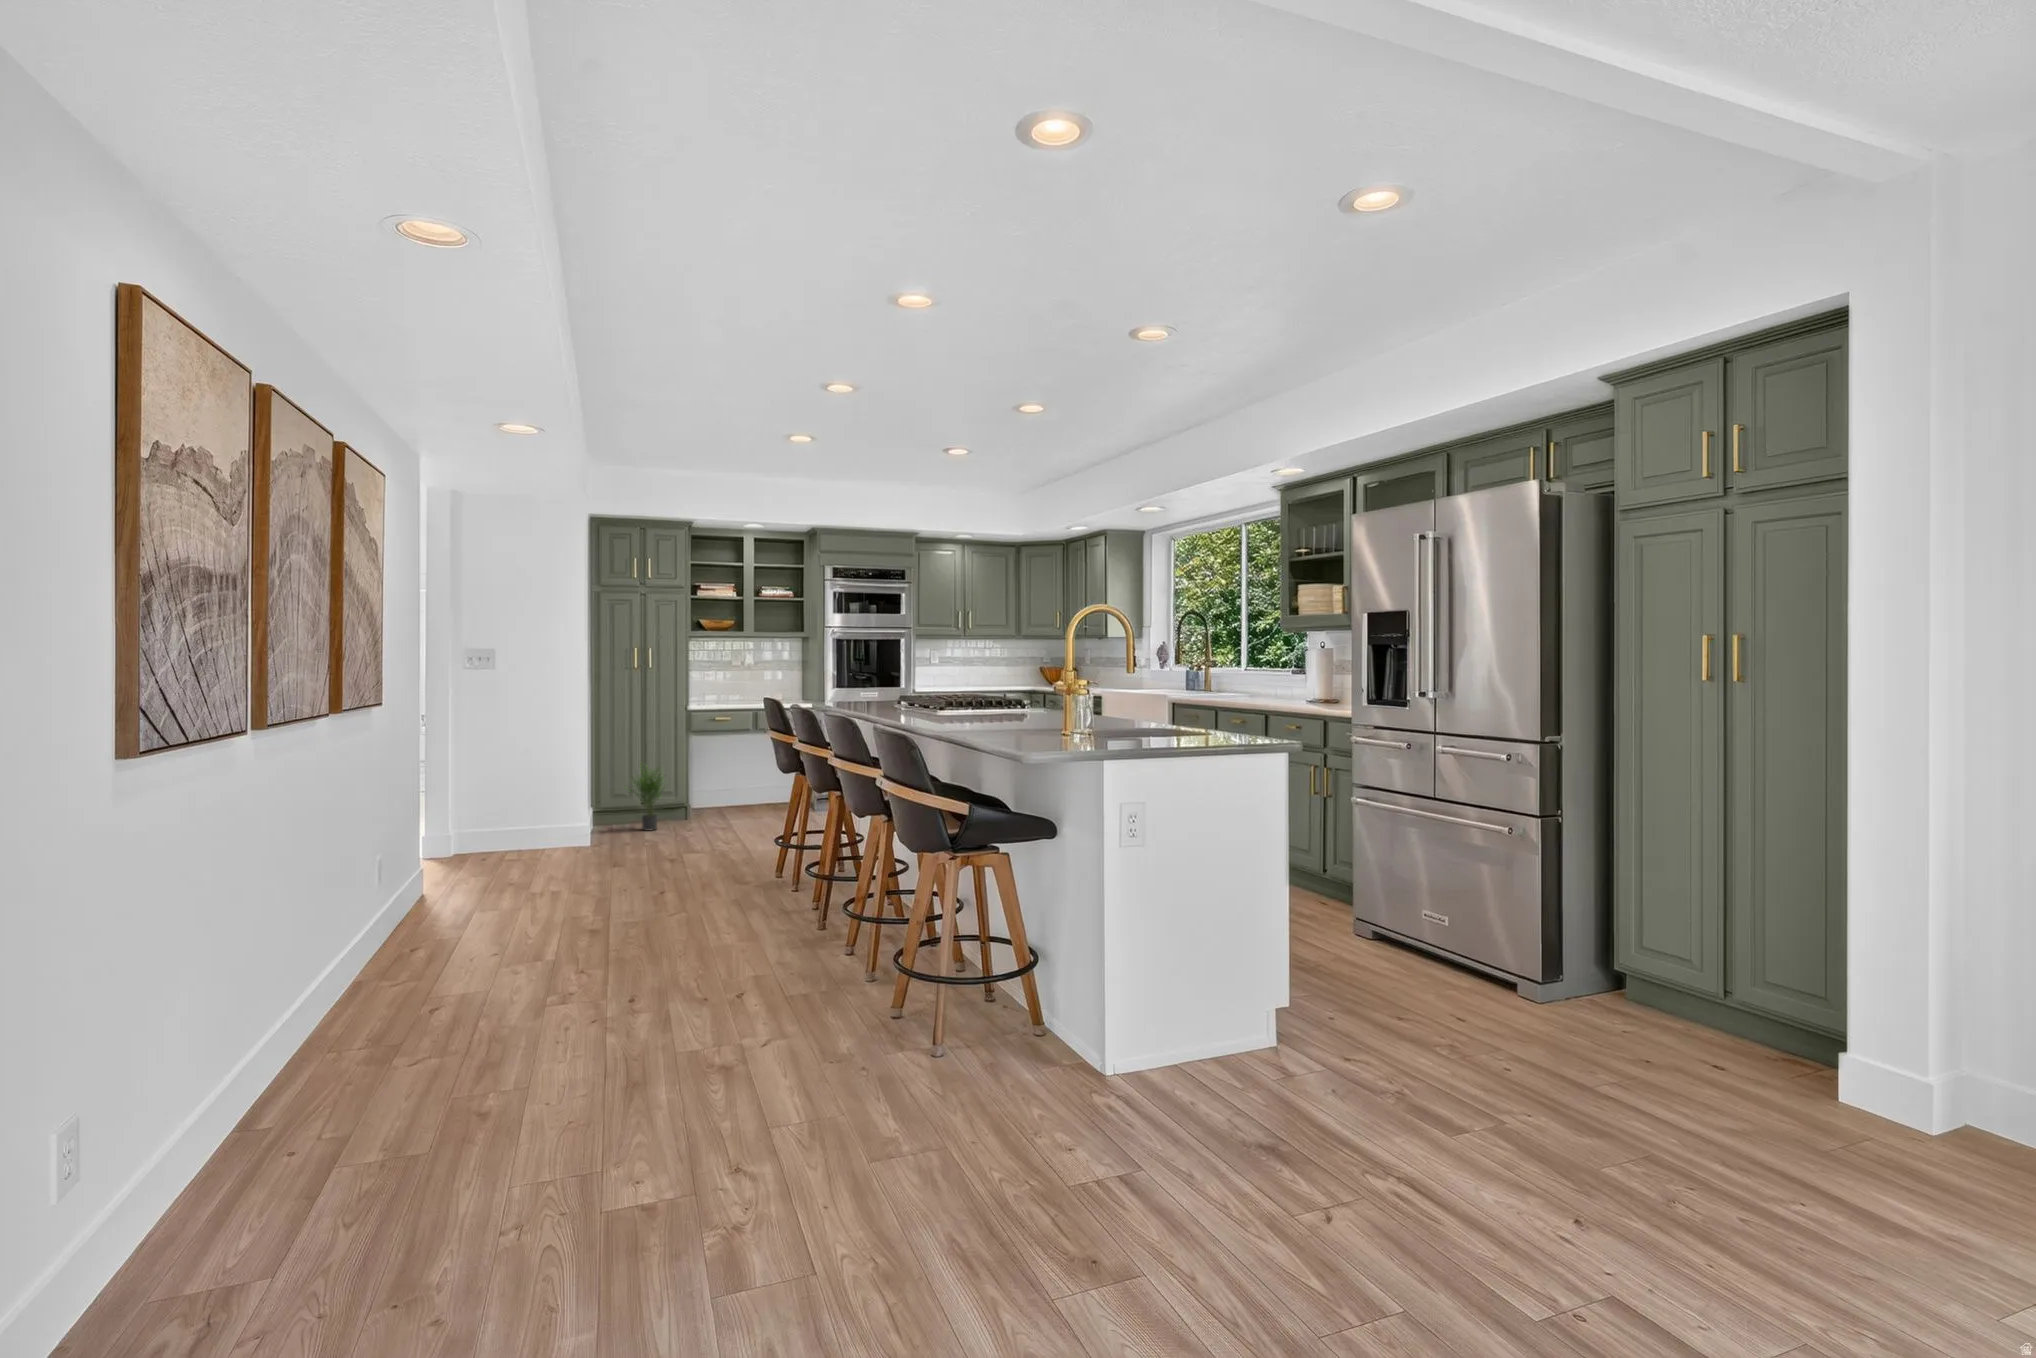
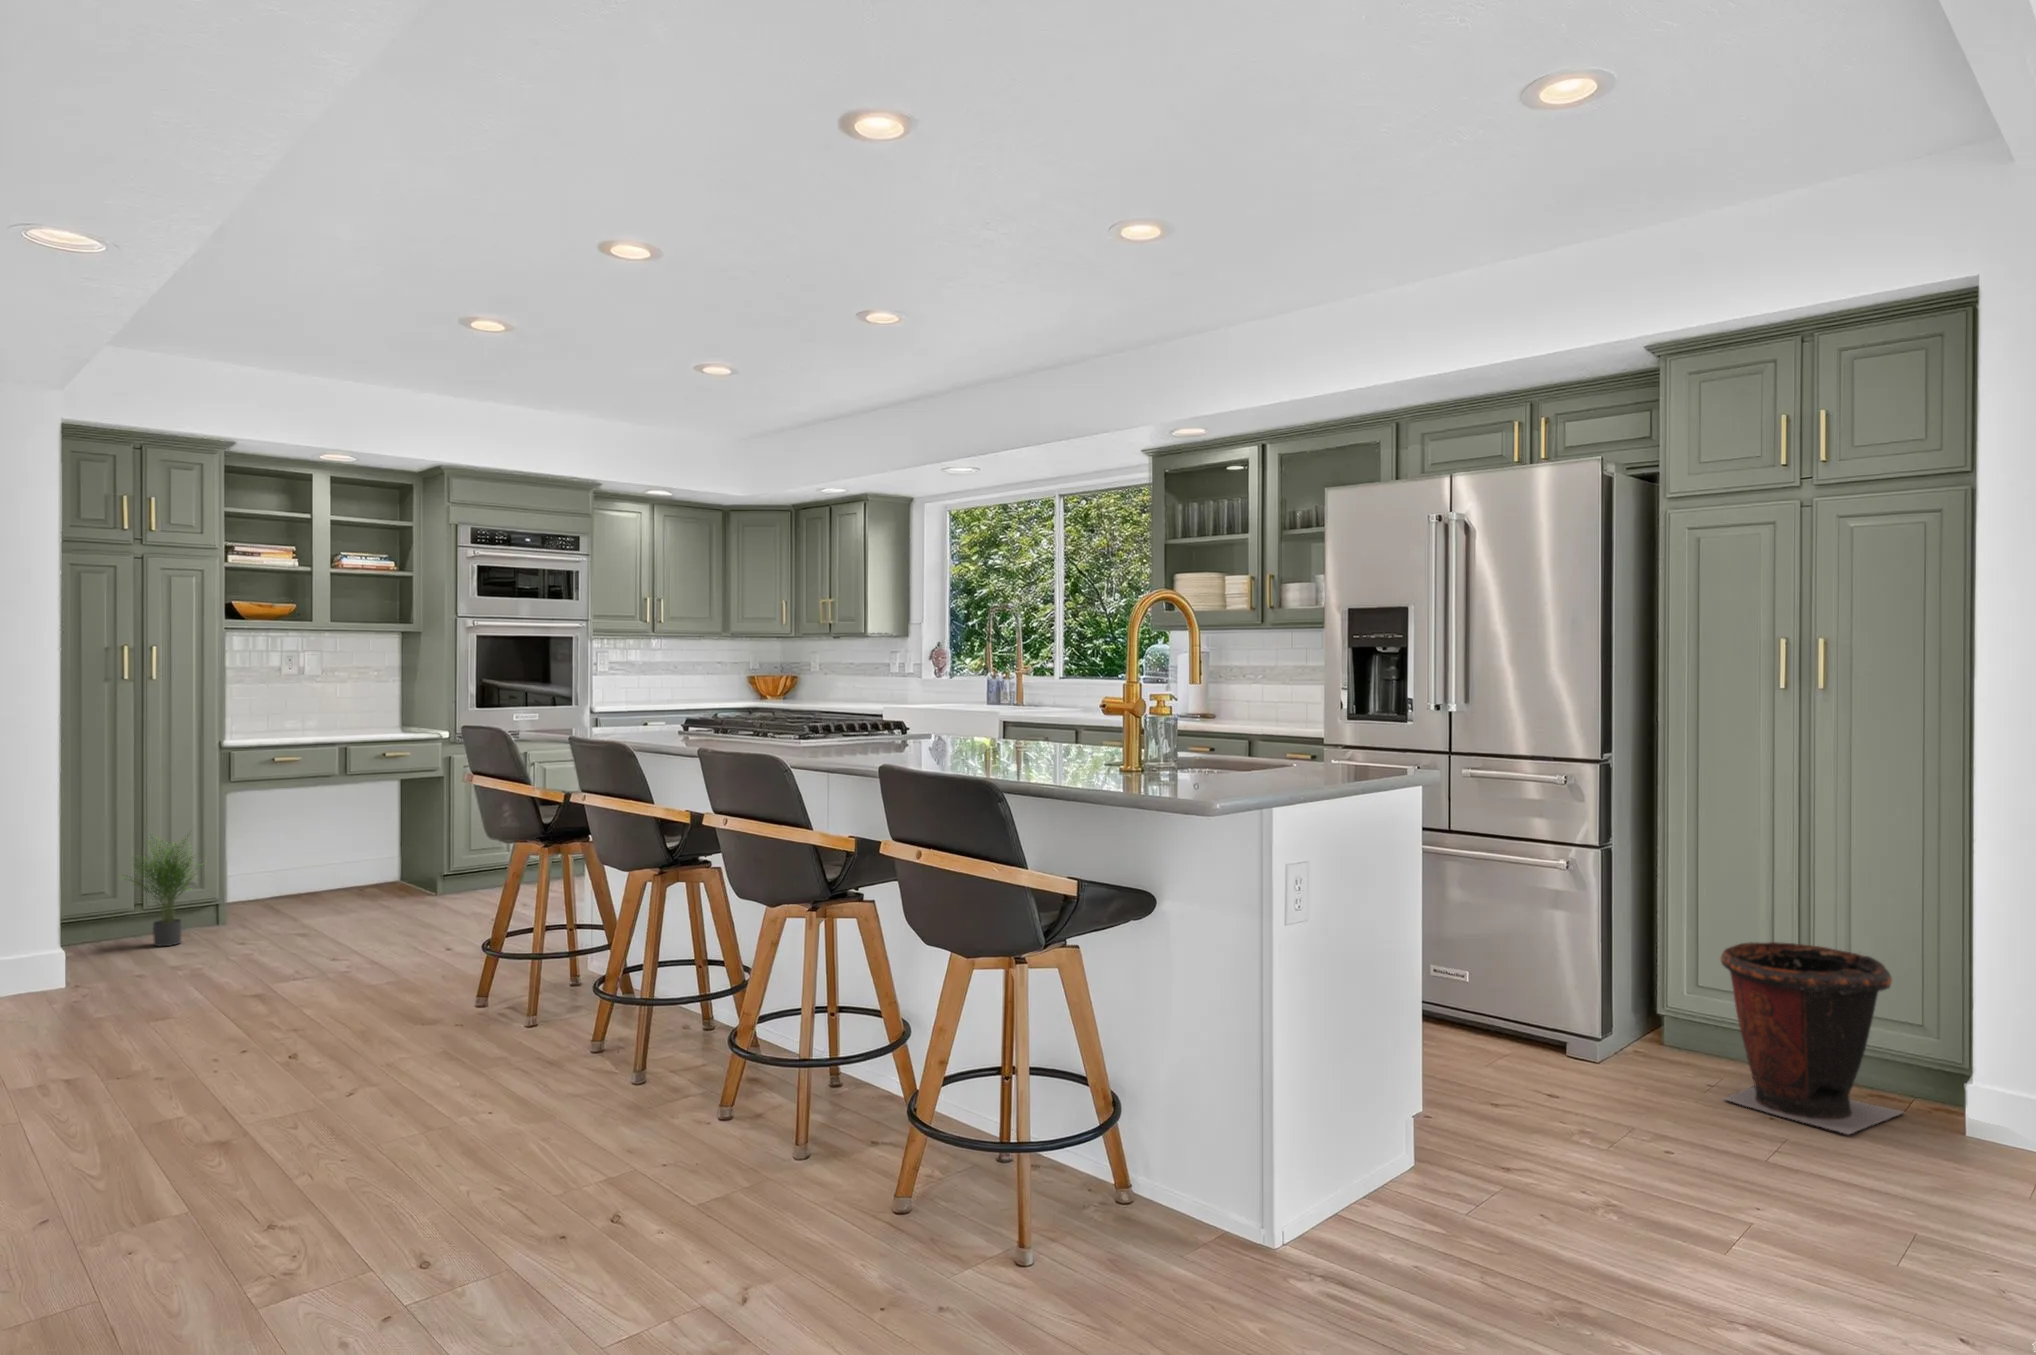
waste bin: none [1614,908,1794,1081] -> present [1720,942,1905,1134]

